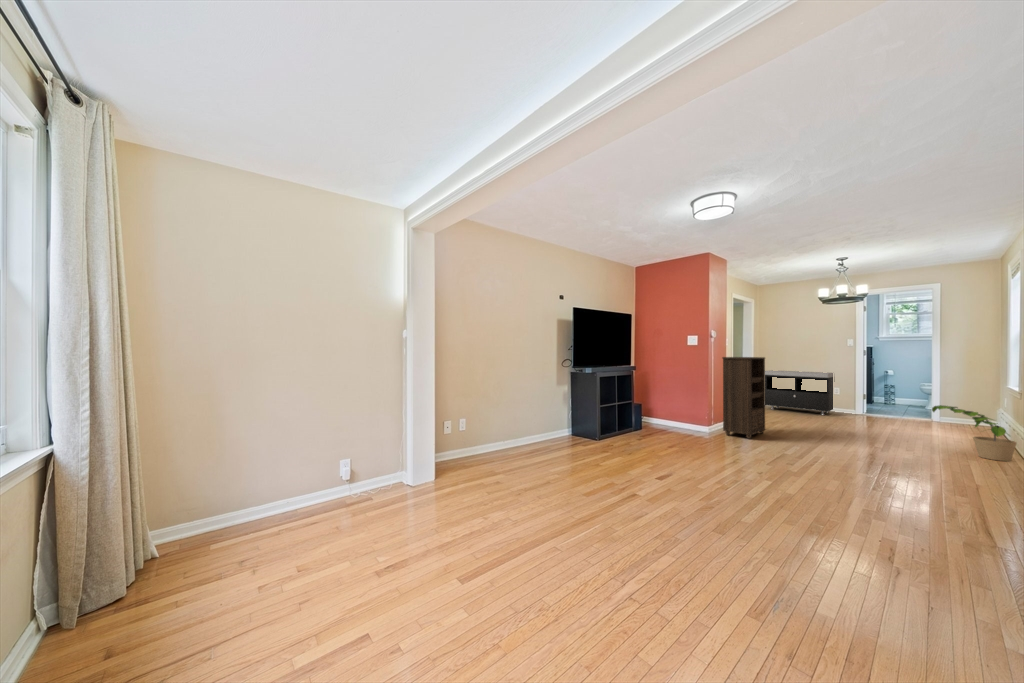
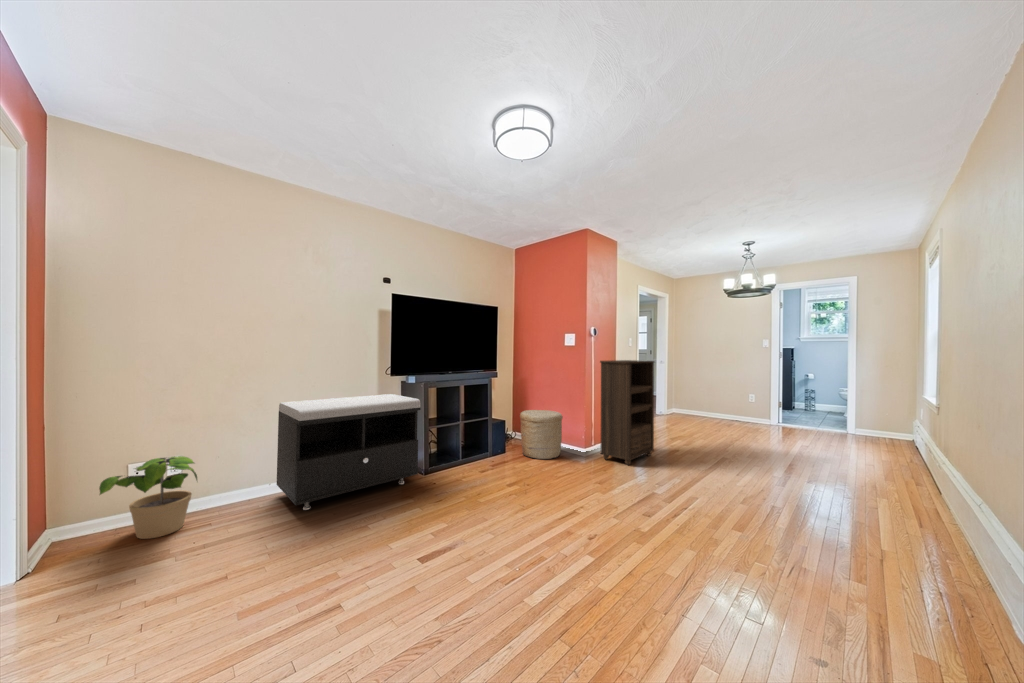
storage bench: present [765,370,835,415] -> present [277,394,421,510]
woven basket: none [653,397,689,434] -> present [520,410,563,459]
potted plant: present [932,405,1017,461] -> present [99,456,197,539]

